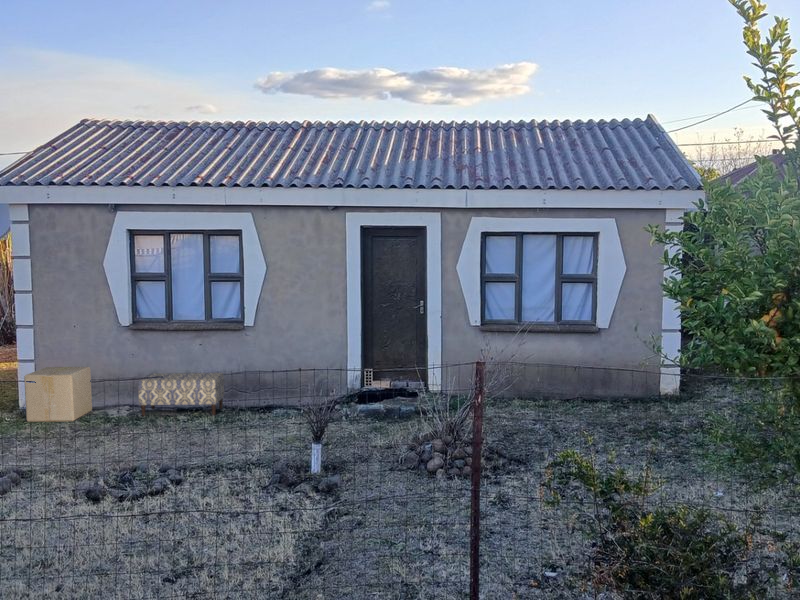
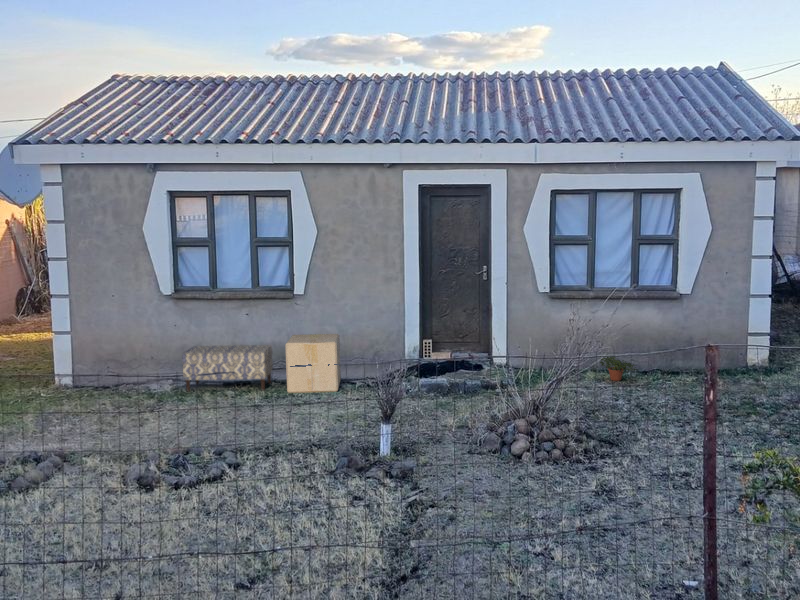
cardboard box: present [24,367,92,422] -> present [285,334,341,393]
potted plant: none [523,383,560,407] -> present [600,356,637,381]

